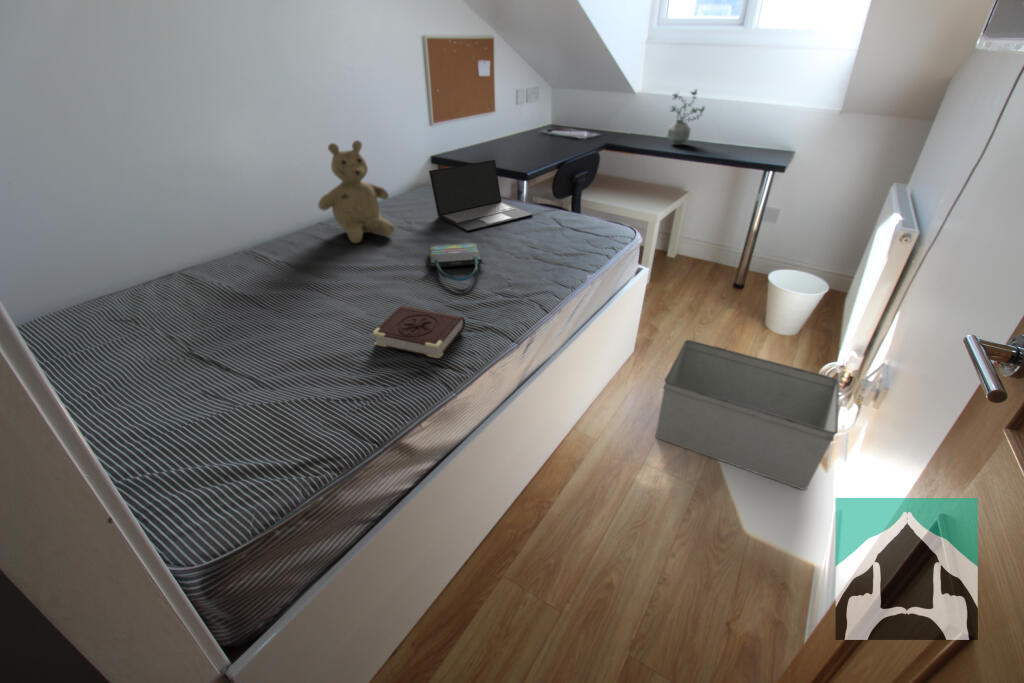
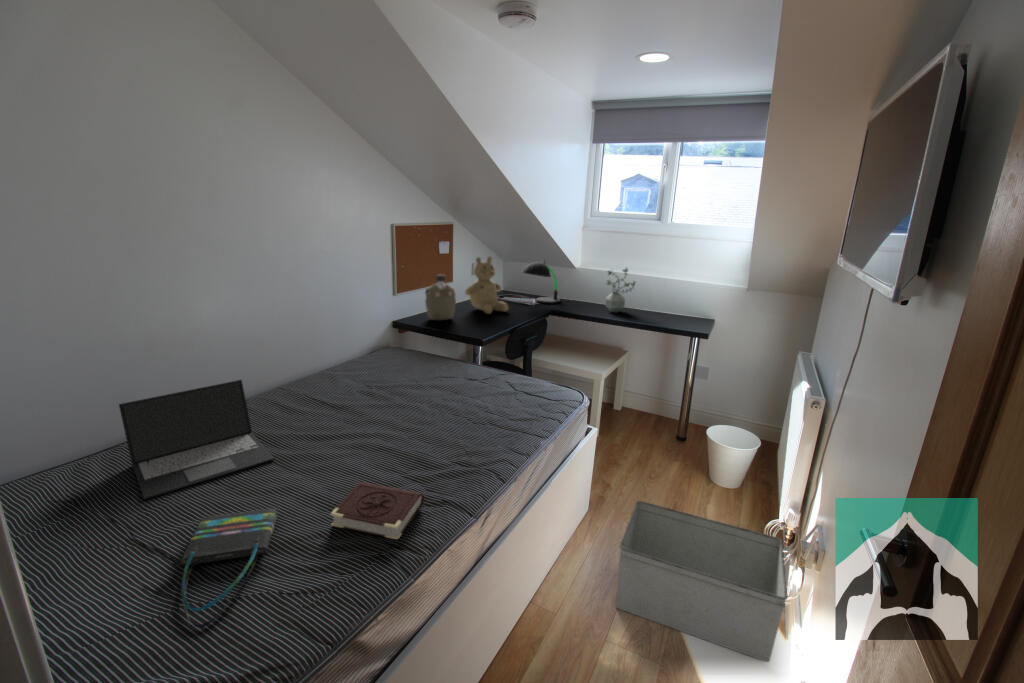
desk lamp: none [573,84,616,137] -> present [522,261,560,304]
water bottle: none [466,99,500,155] -> present [425,274,456,320]
teddy bear: present [318,140,394,243] -> present [465,257,508,314]
laptop: present [429,160,533,232] -> present [119,380,275,500]
tote bag: present [426,243,484,292] -> present [172,509,277,628]

